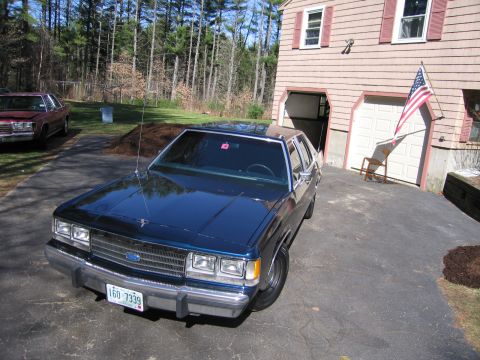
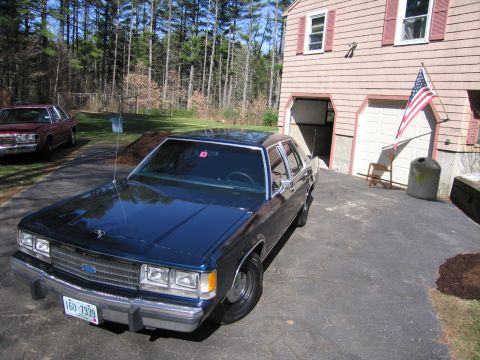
trash can: none [401,153,436,196] -> present [407,157,441,201]

